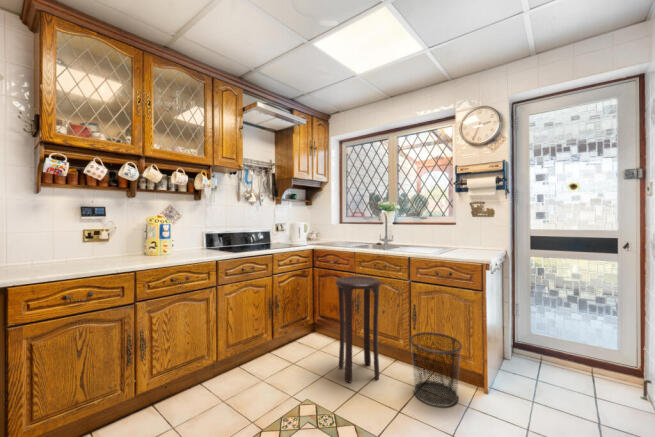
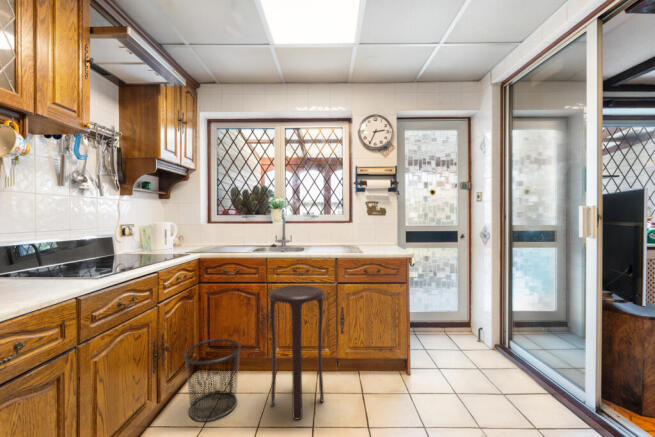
waste bin: present [409,332,462,407] -> present [184,339,241,421]

